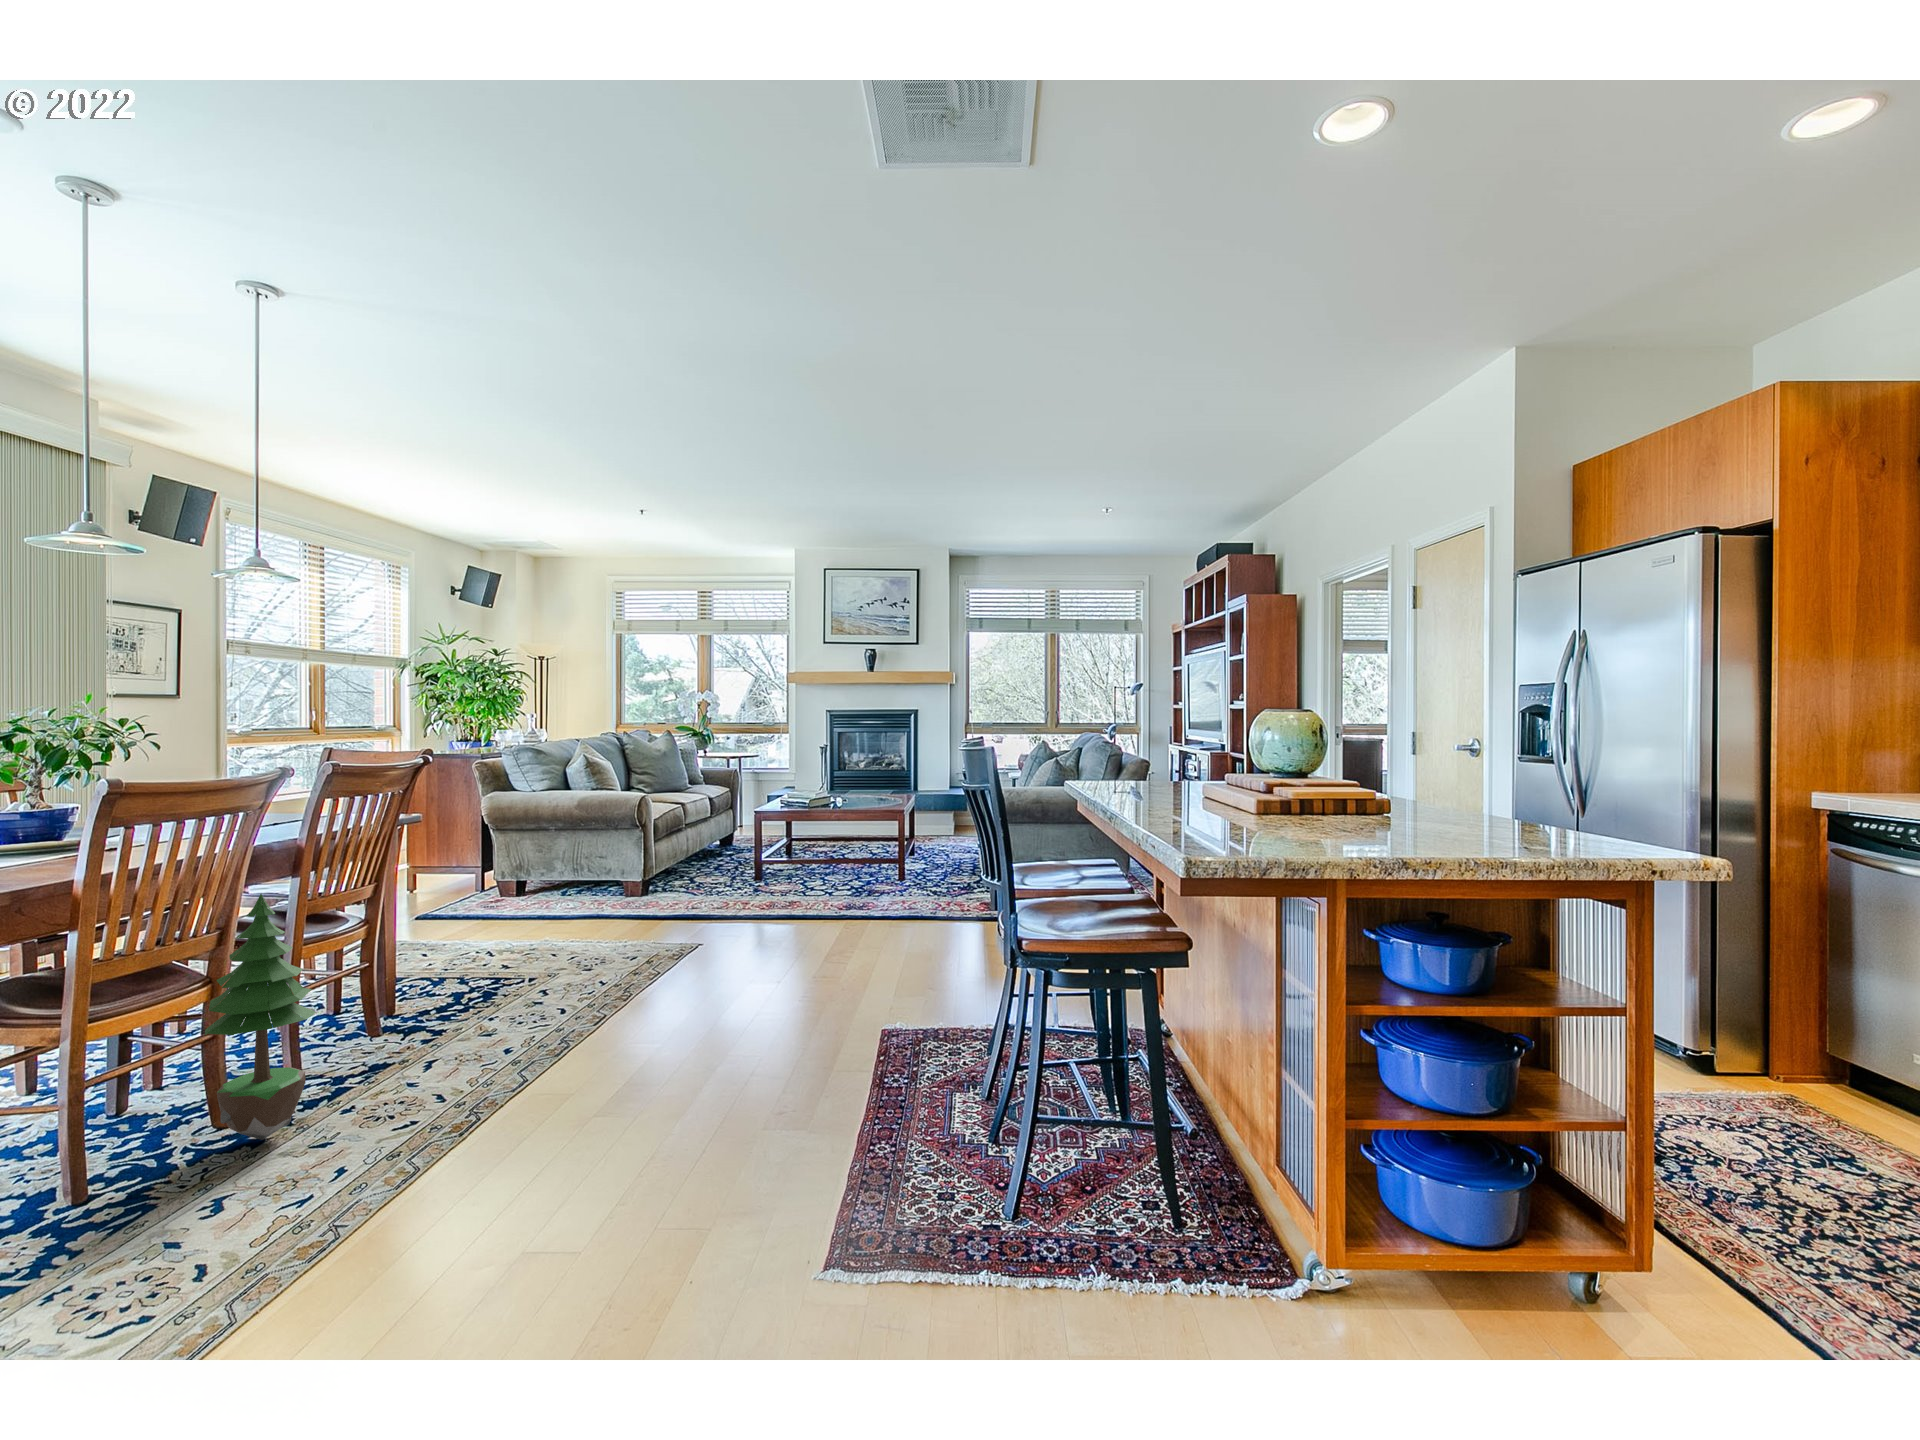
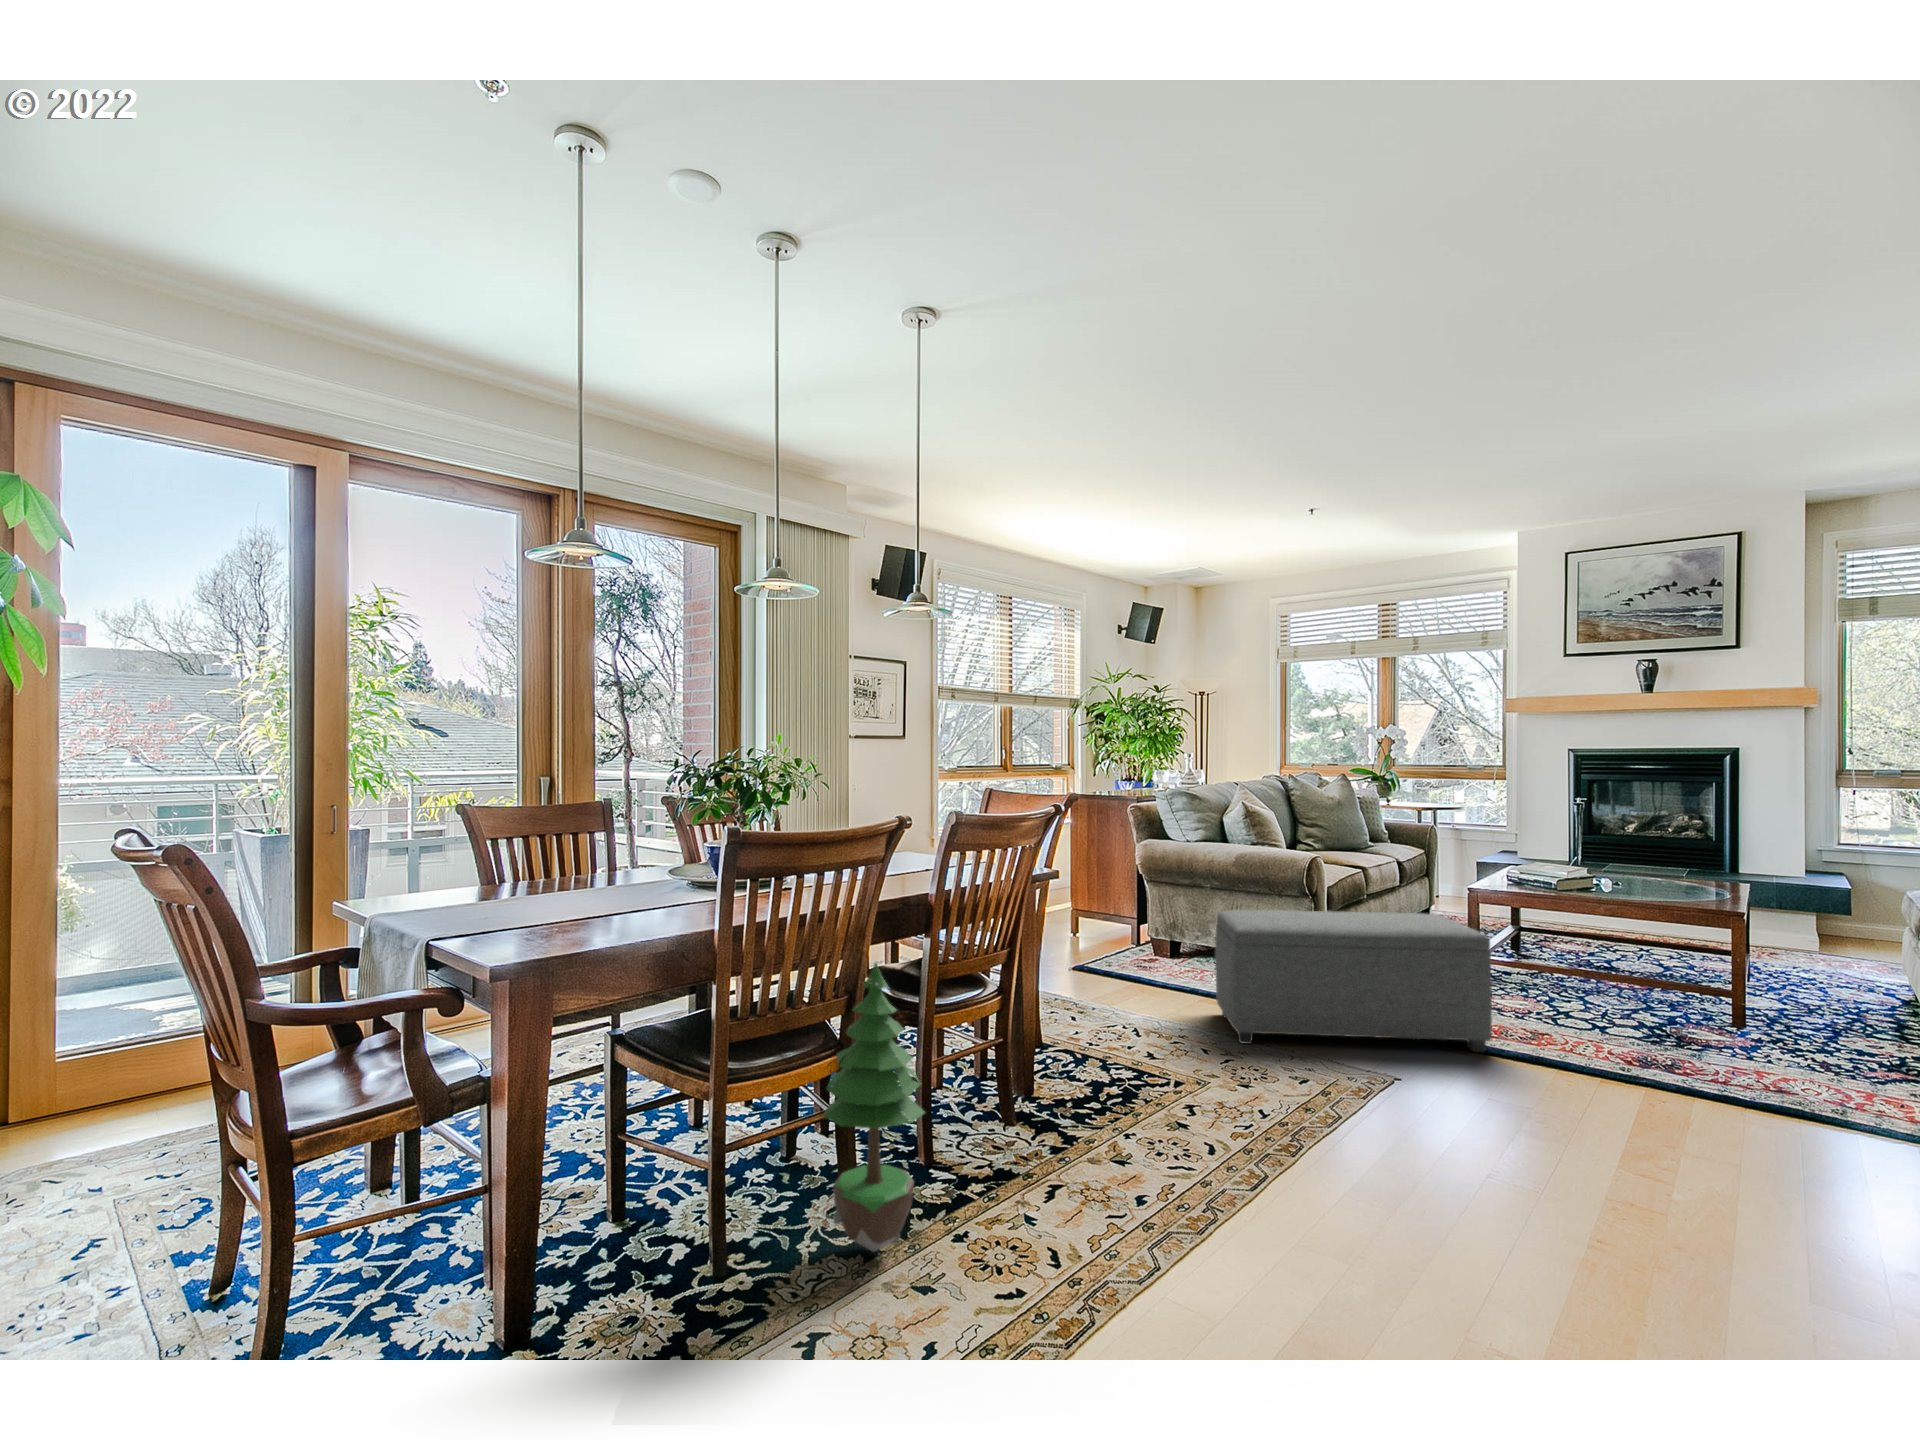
ottoman: none [561,830,763,945] -> present [1215,910,1492,1052]

